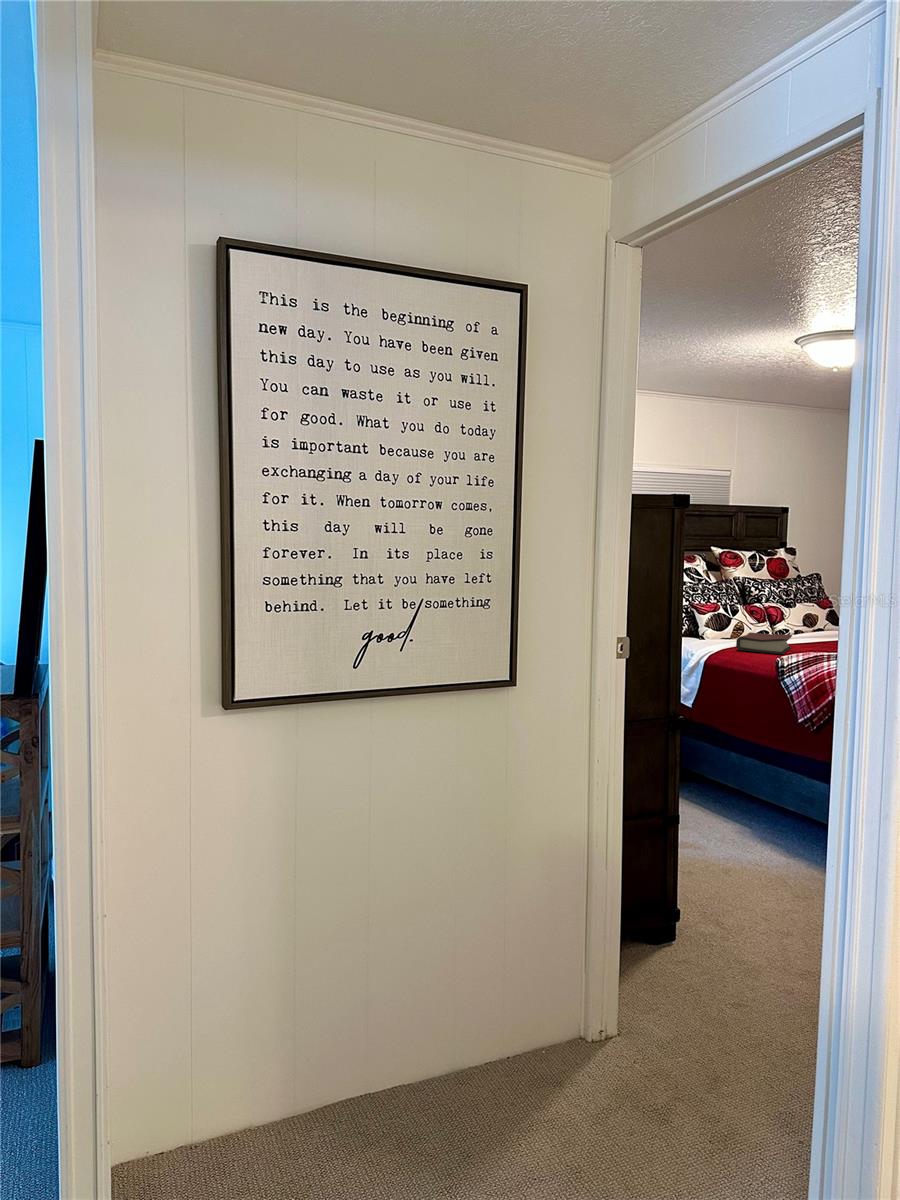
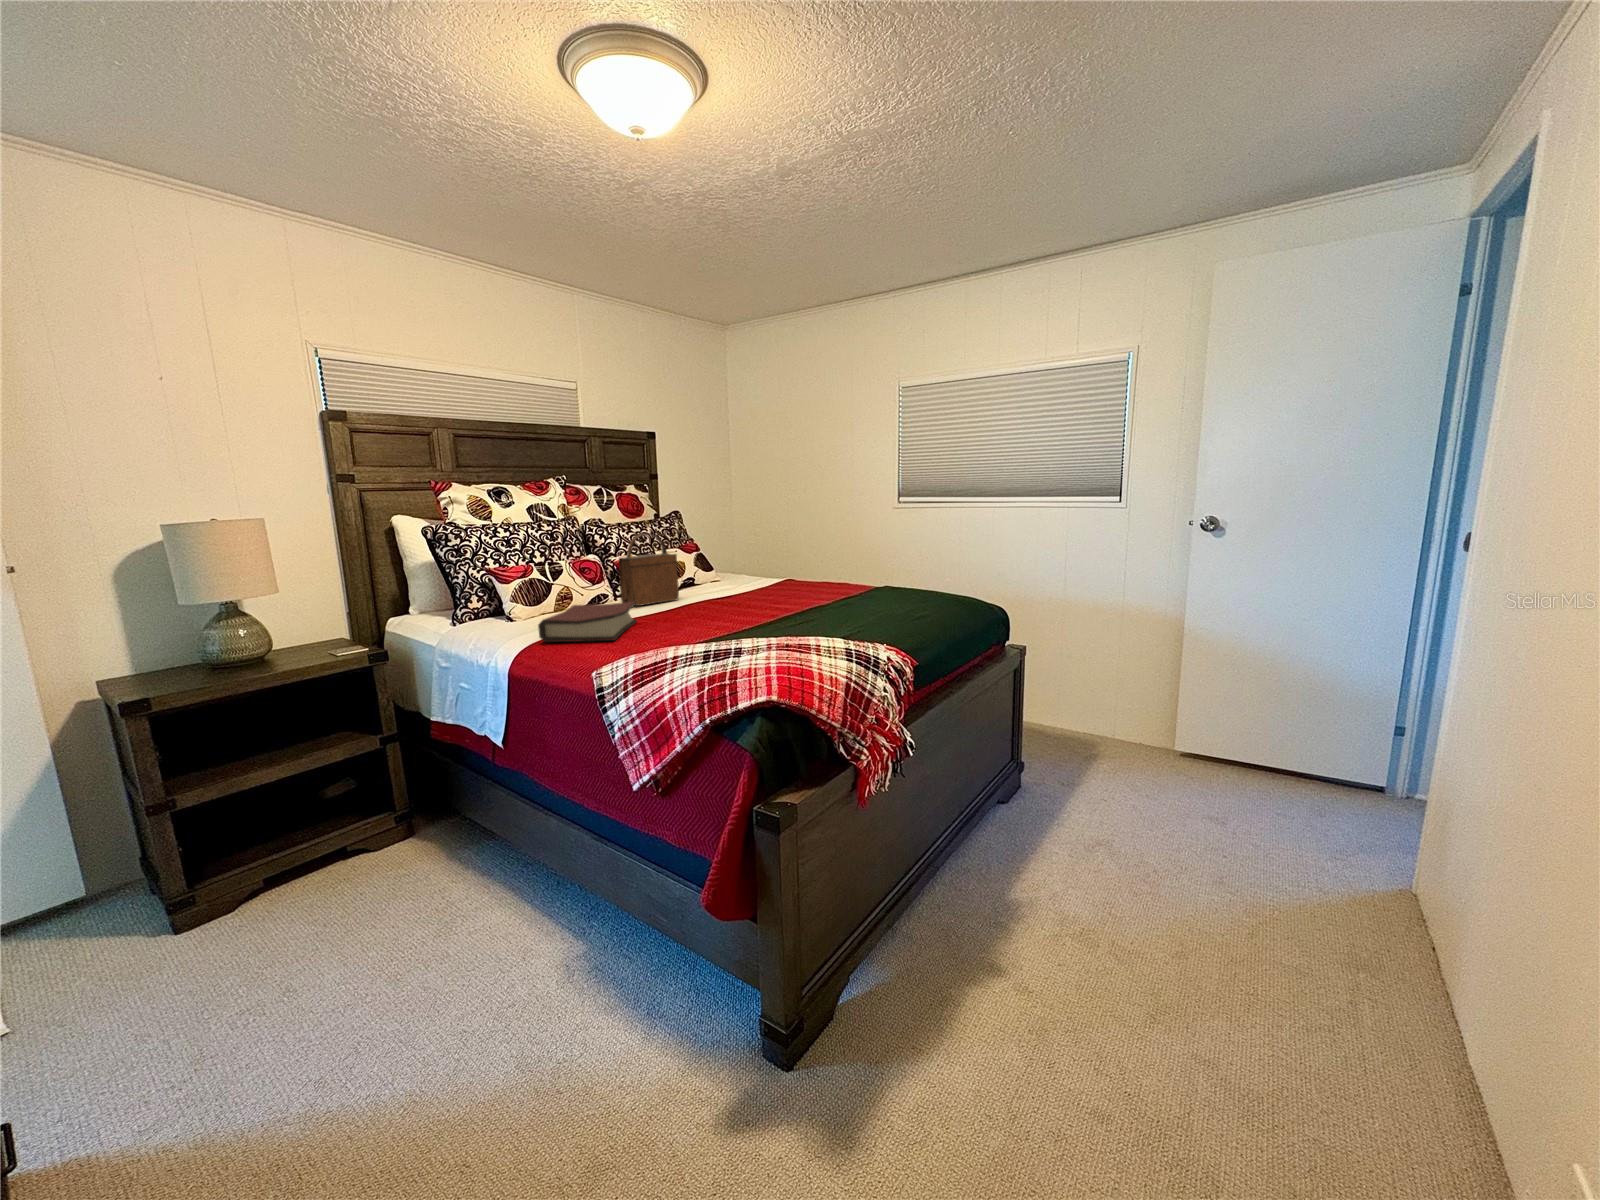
handbag: none [773,591,818,640] -> present [619,533,679,606]

